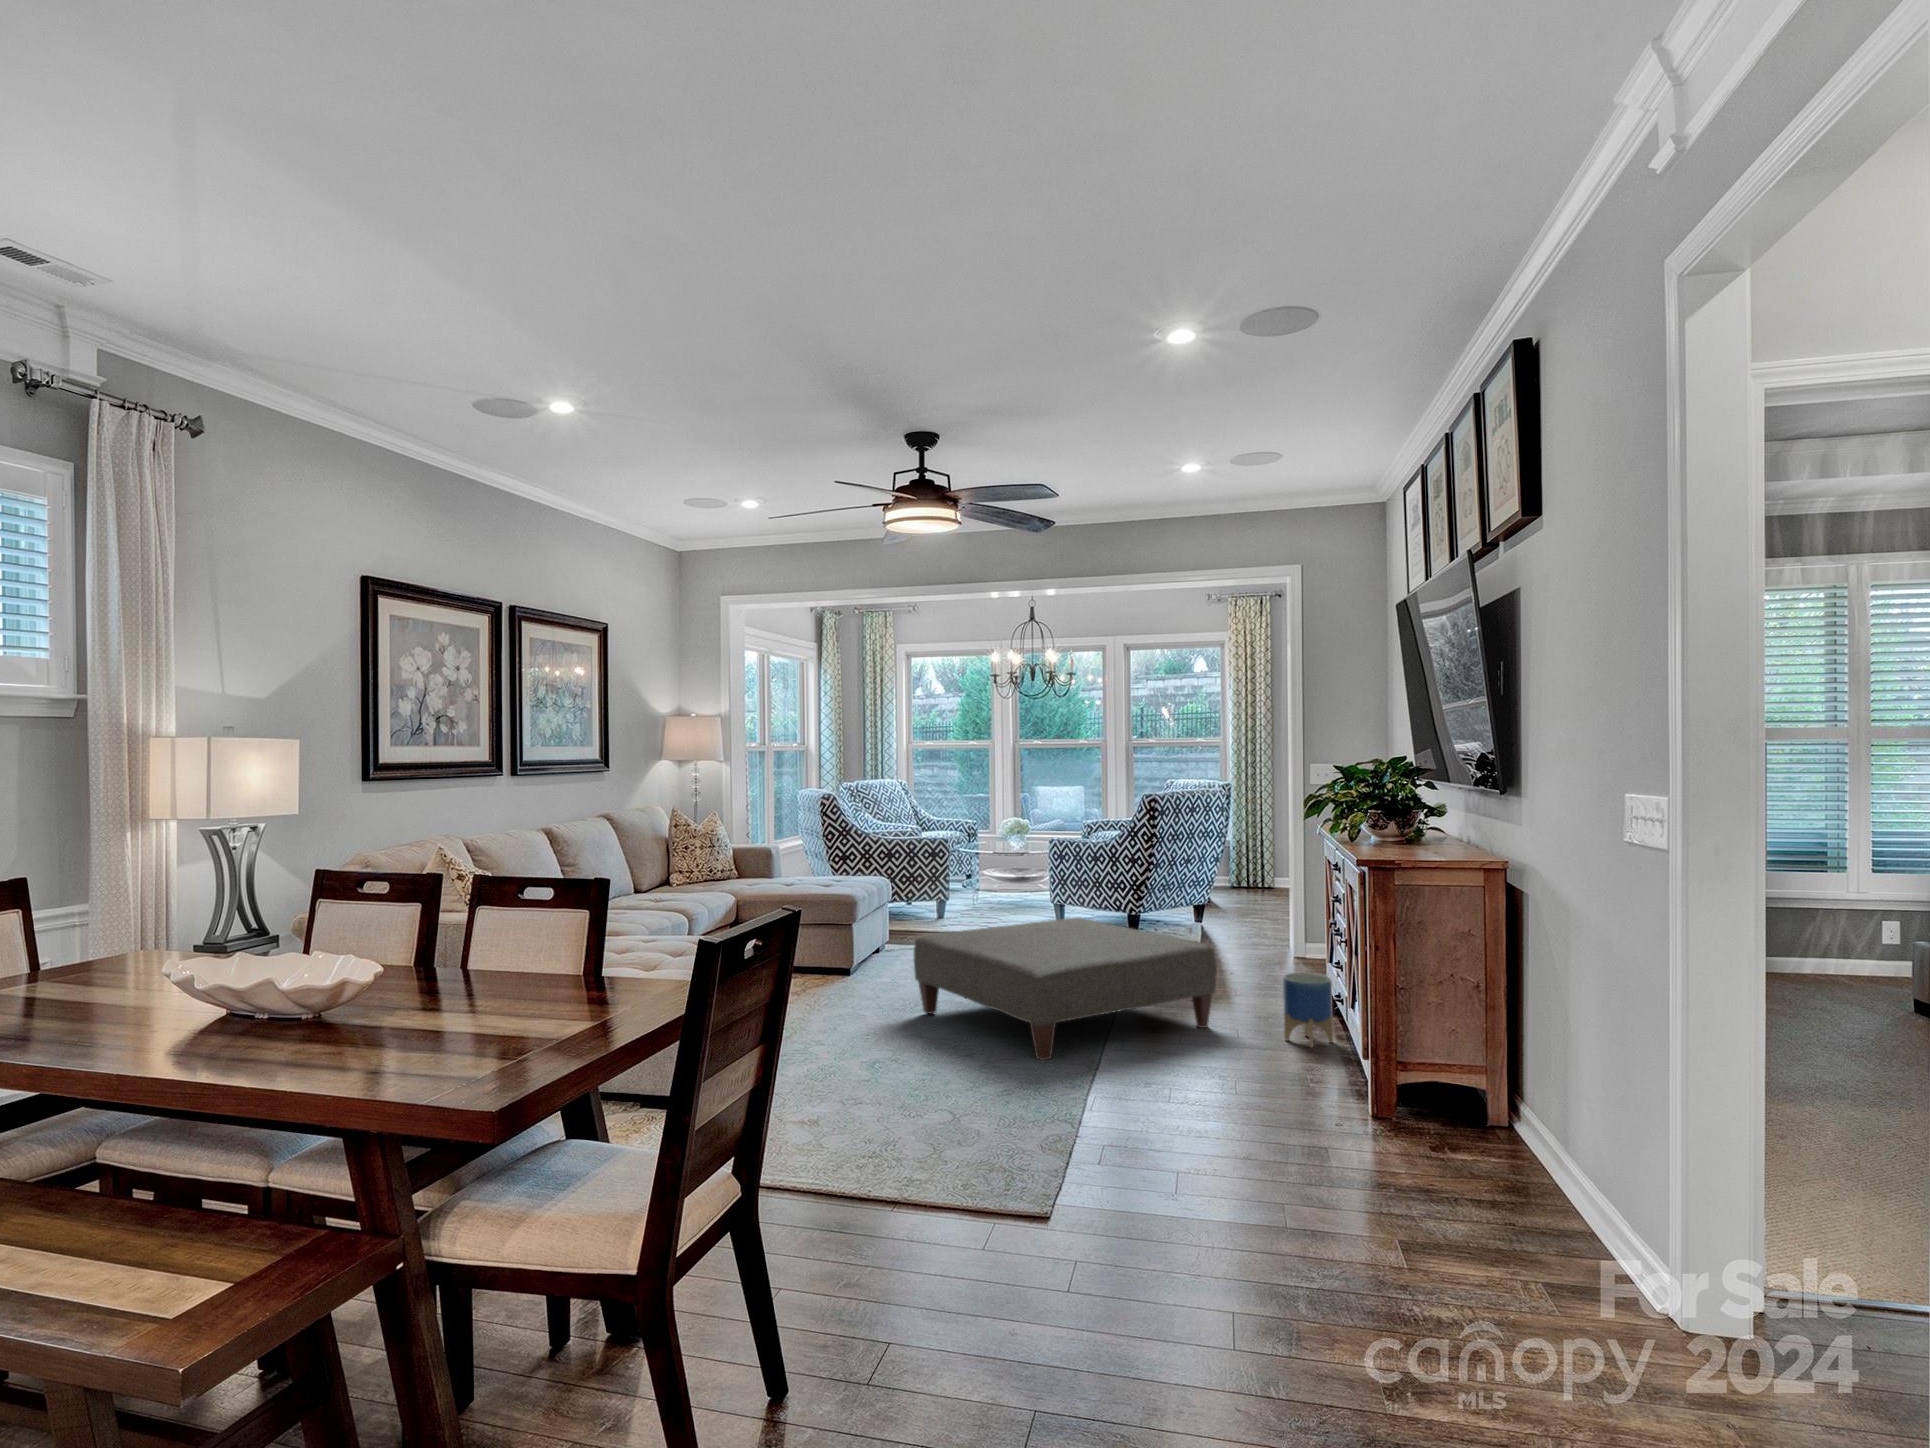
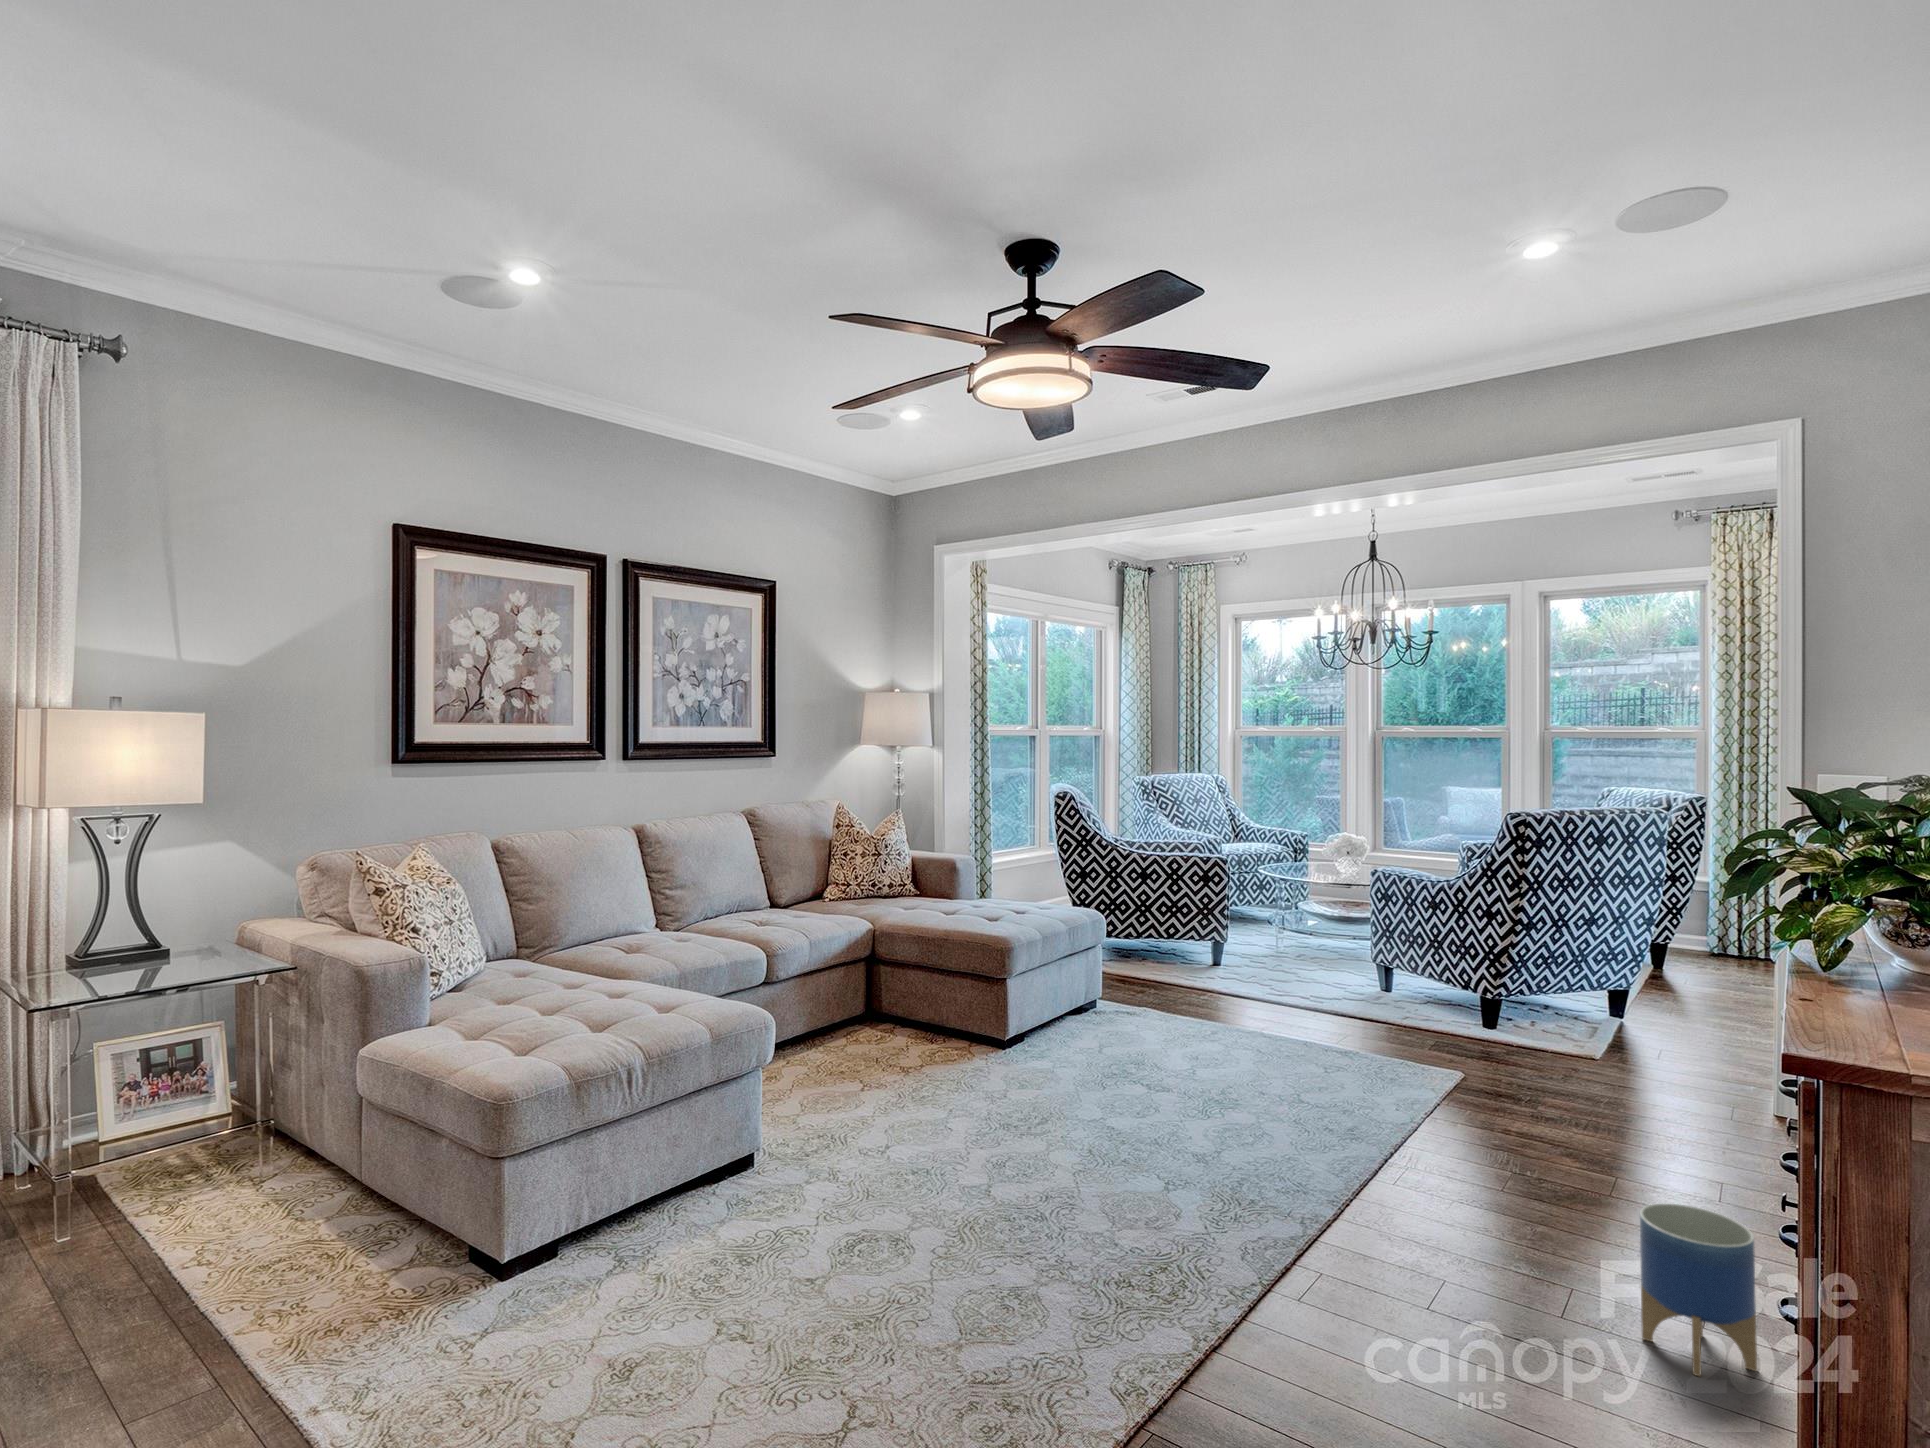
ottoman: present [913,917,1217,1060] -> none [1016,1013,1513,1290]

